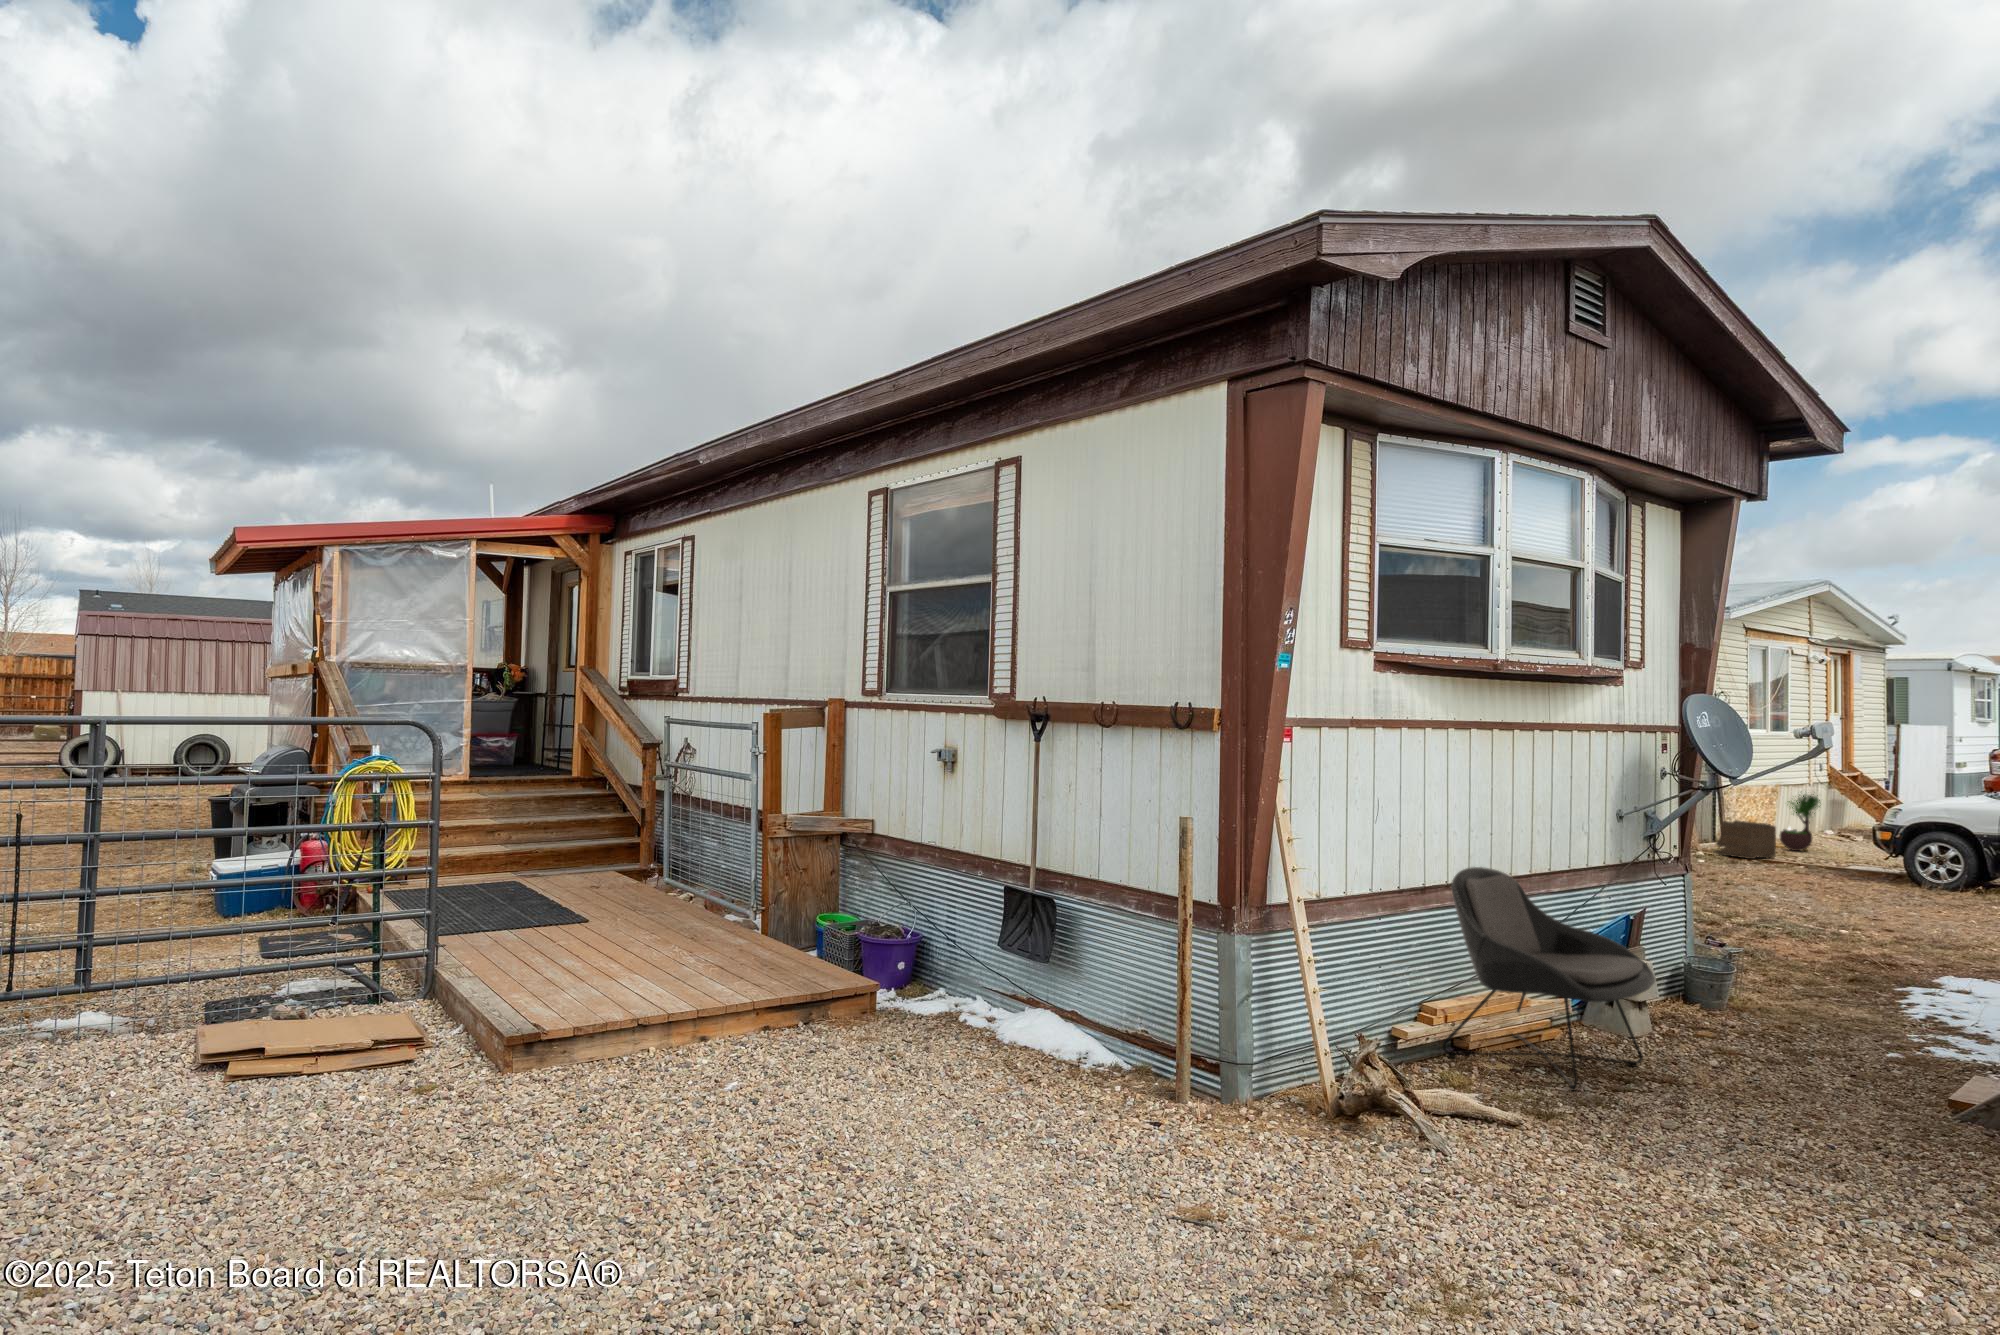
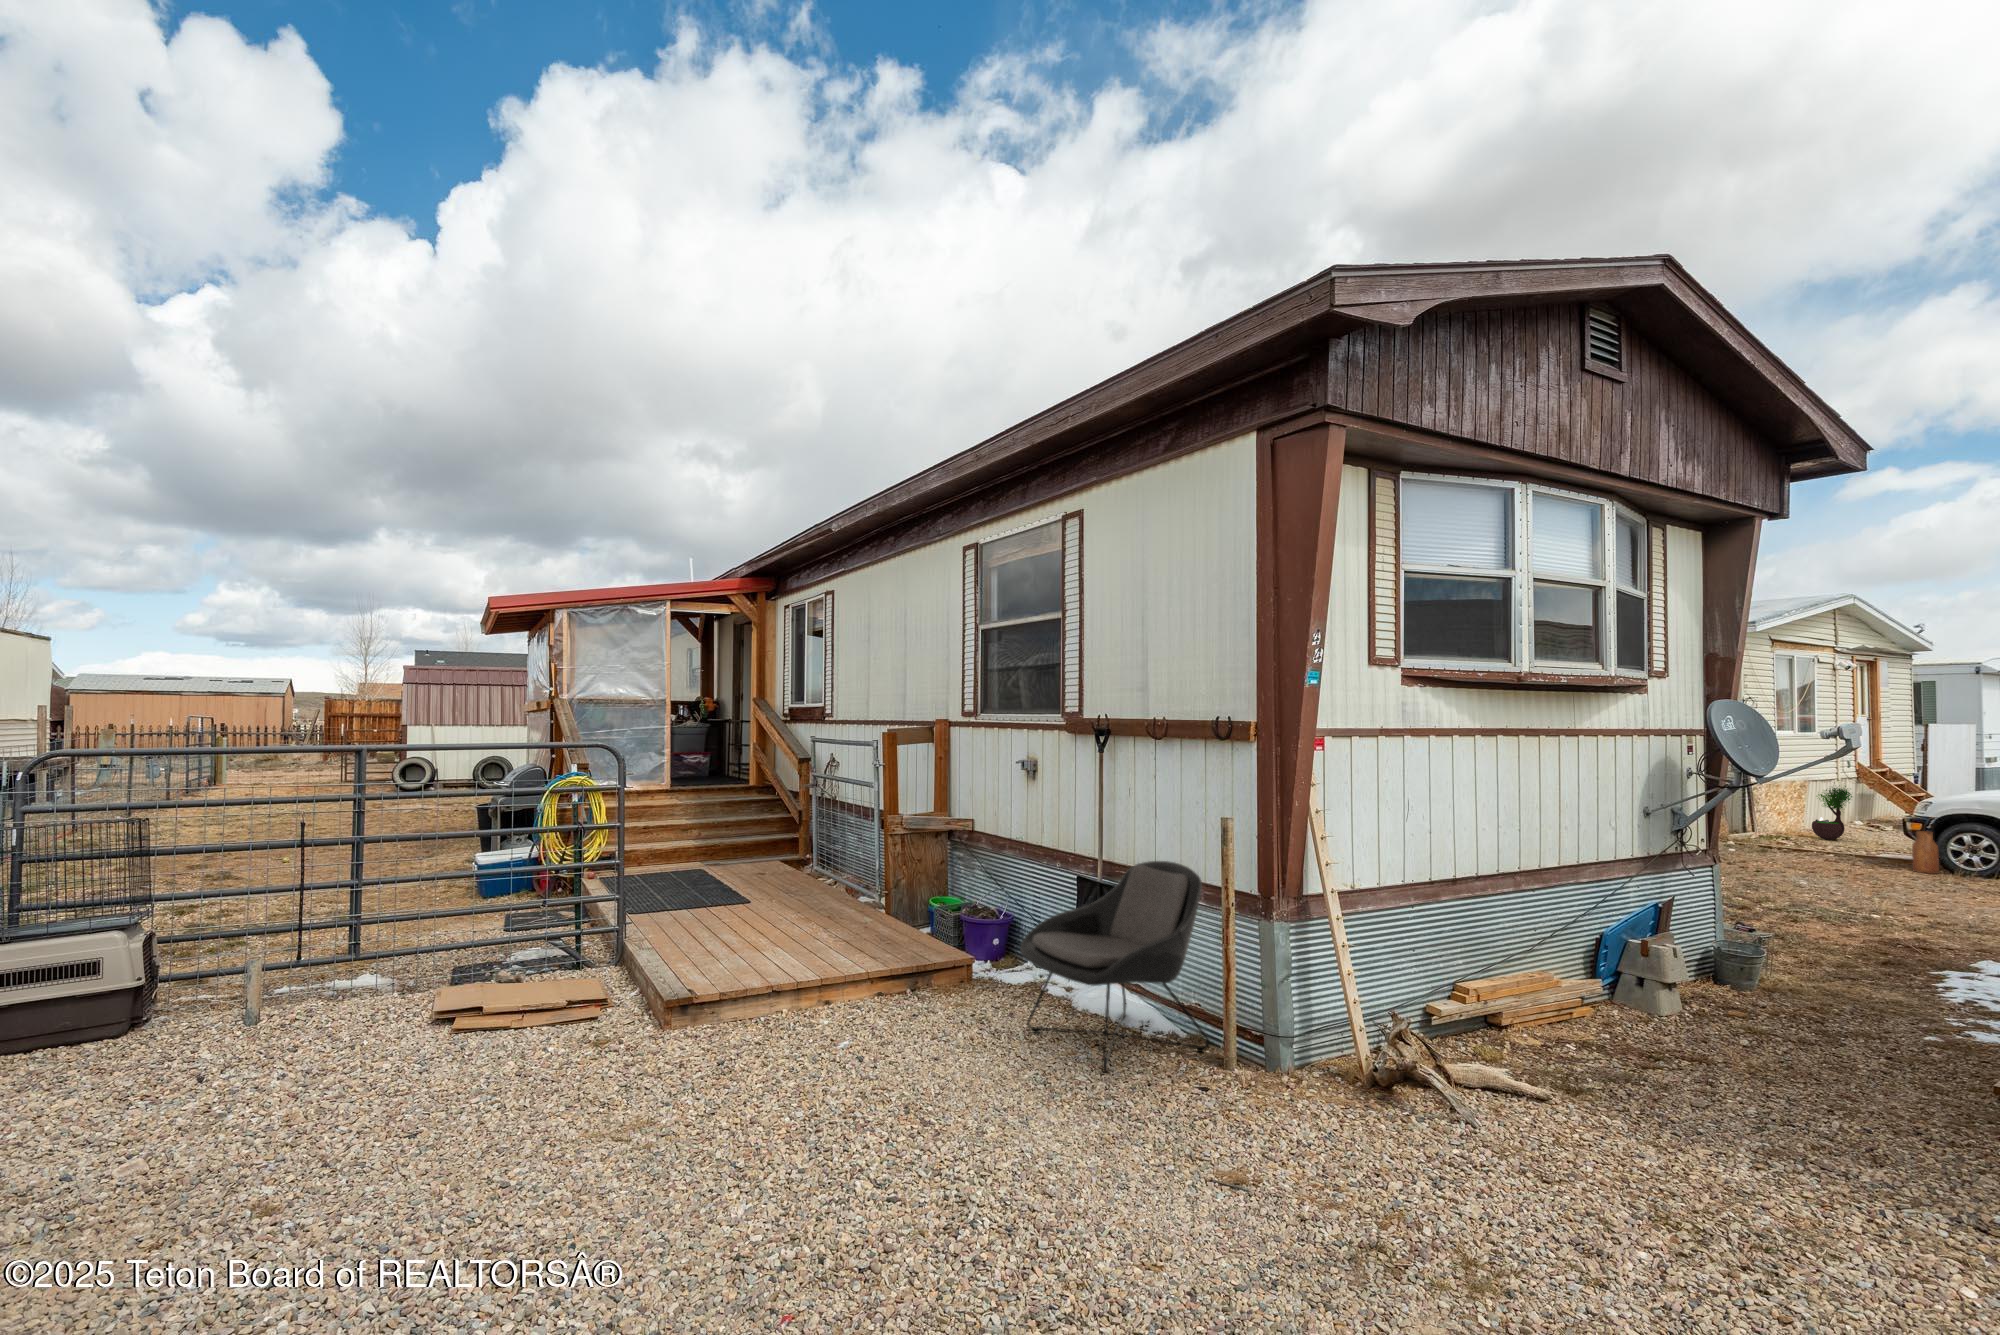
wooden crate: present [1714,820,1776,859] -> none [1746,812,1808,847]
watering can: none [1879,841,1905,888] -> present [1912,831,1939,874]
lounge chair: present [1442,867,1655,1091] -> present [1020,861,1210,1072]

